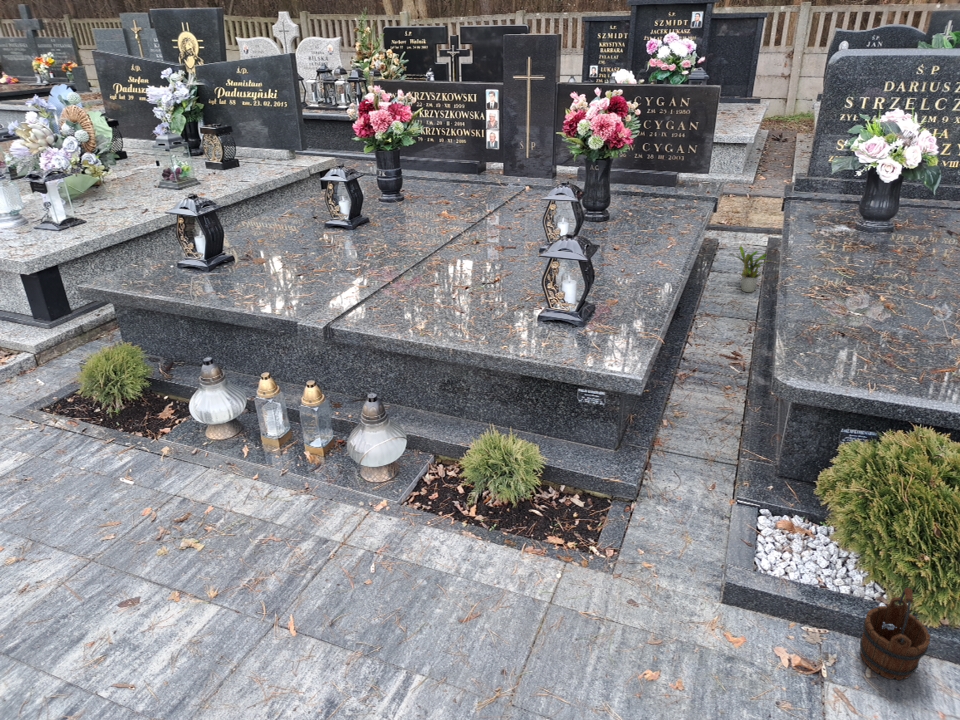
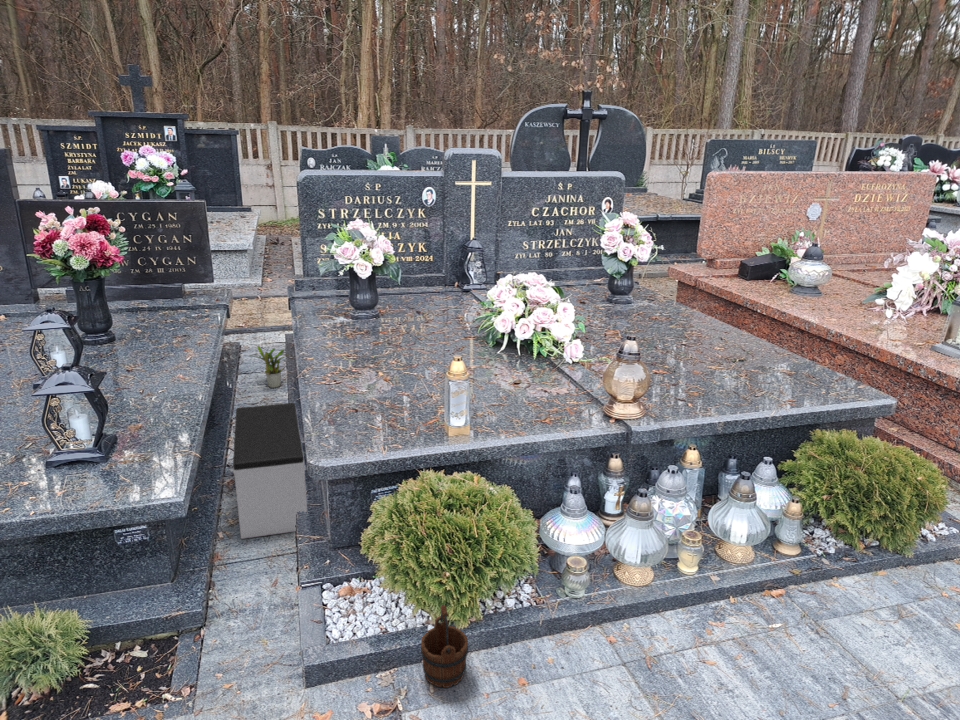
bench: none [685,304,770,446] -> present [233,403,307,539]

